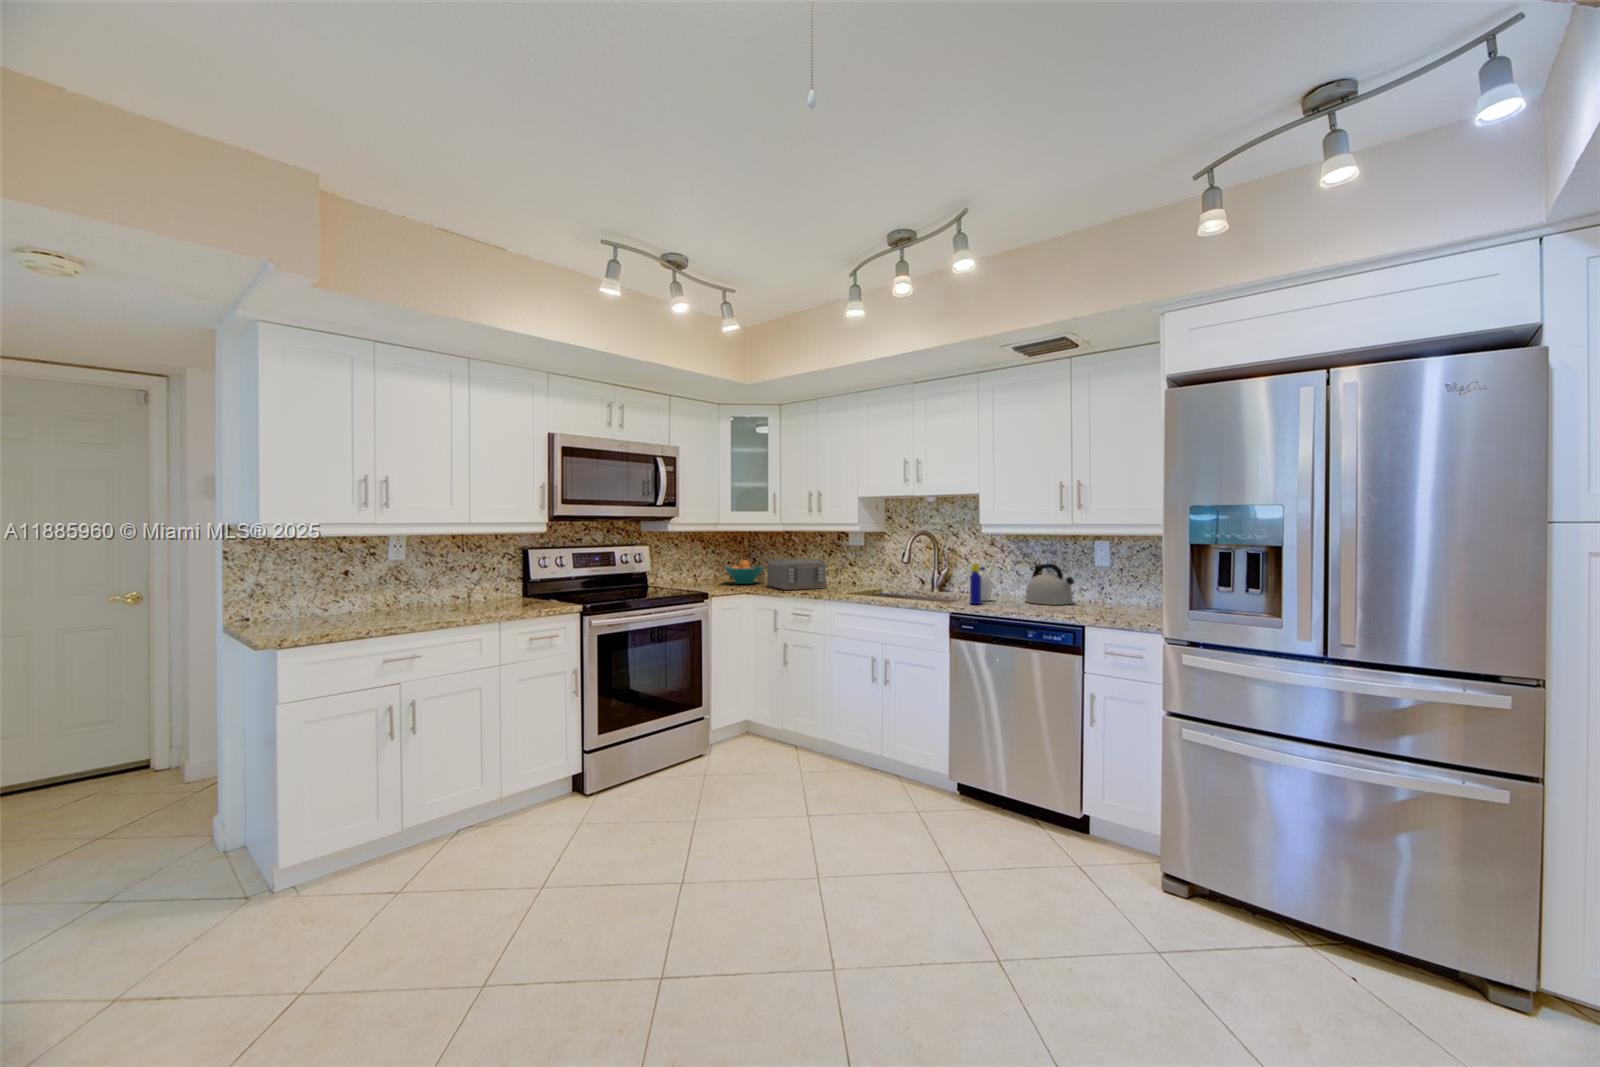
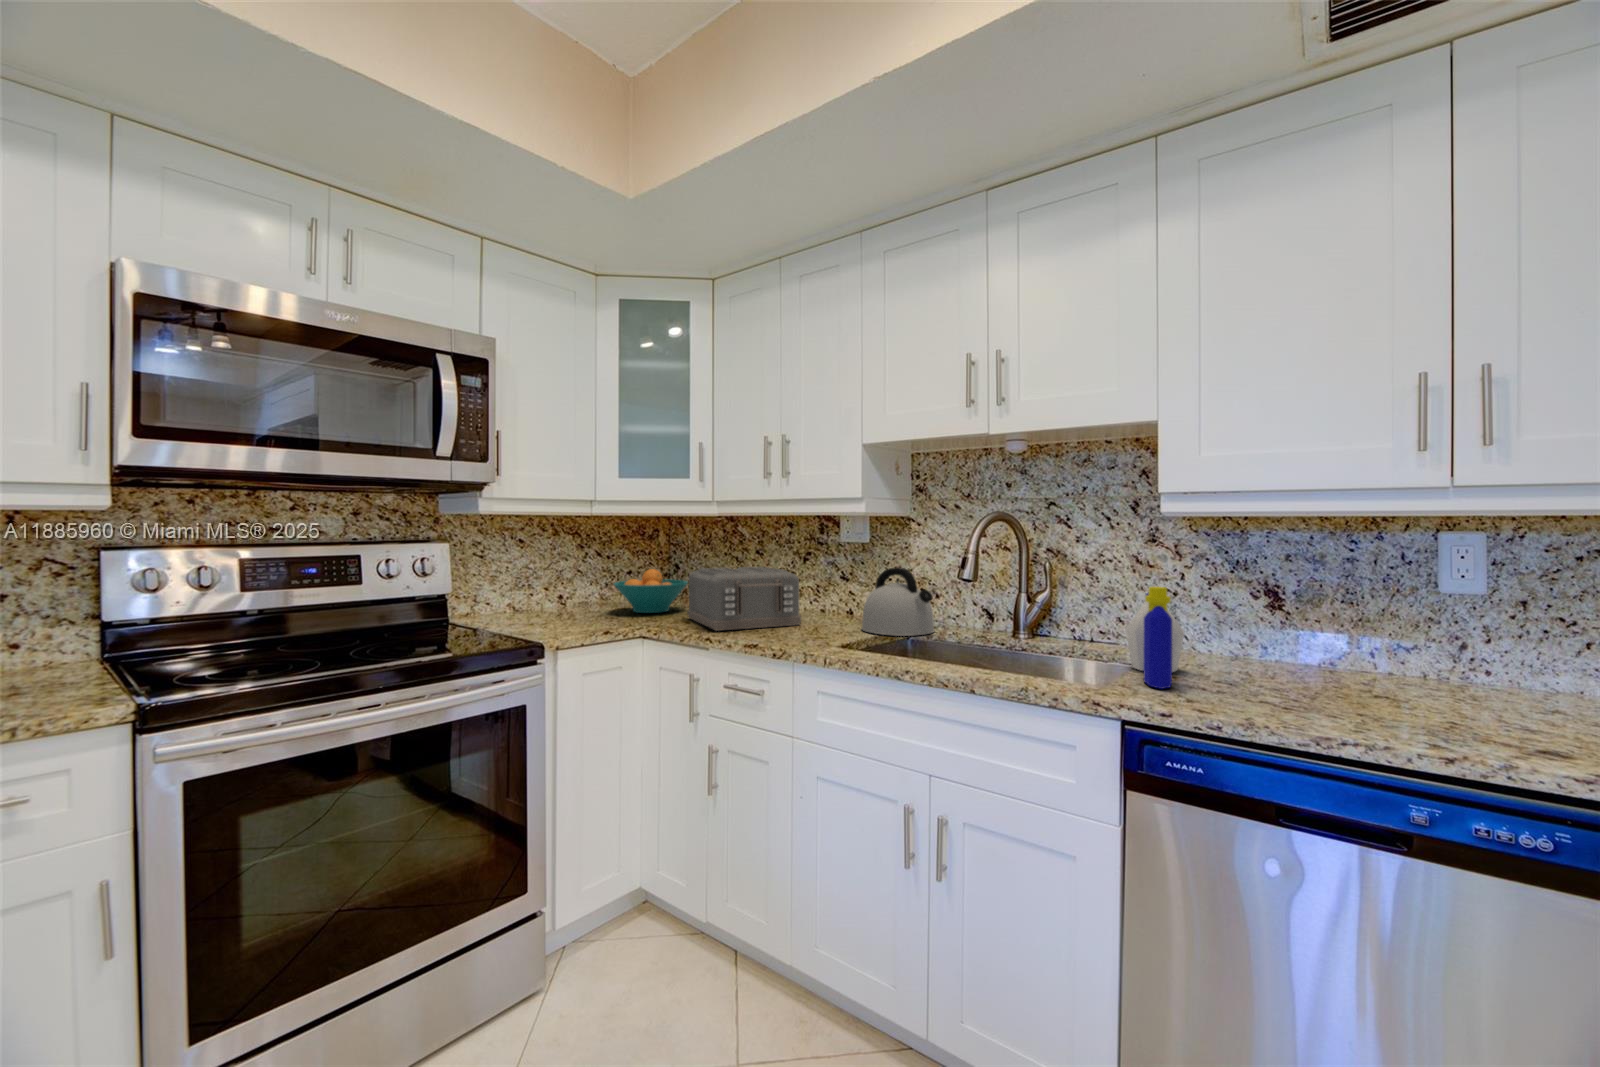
kettle: present [1026,564,1074,605] -> present [862,567,934,636]

